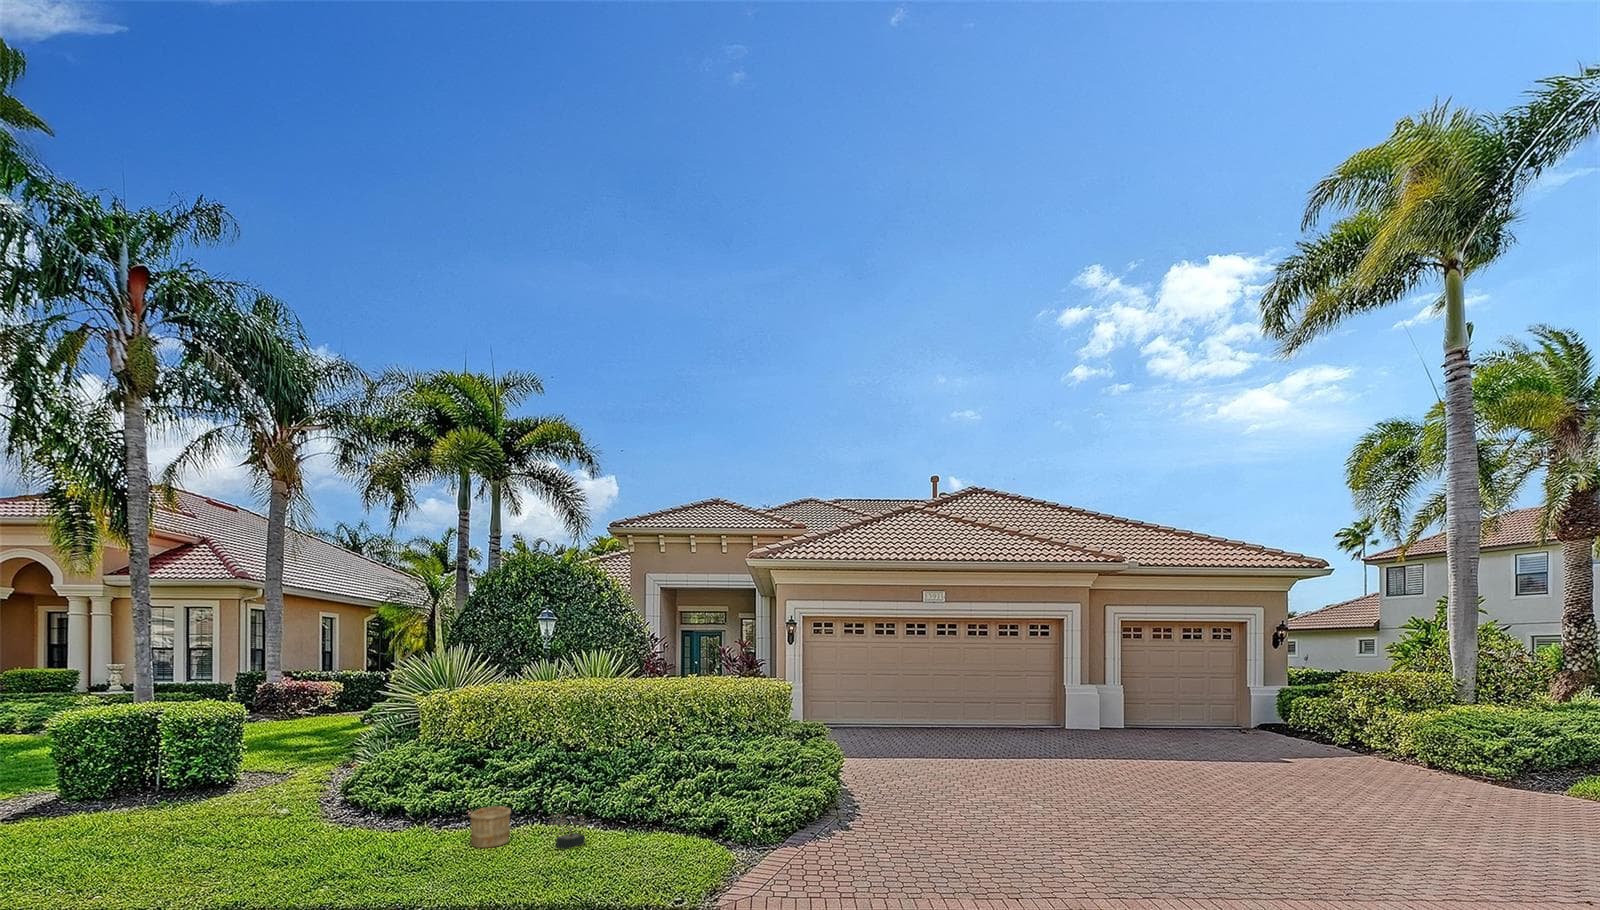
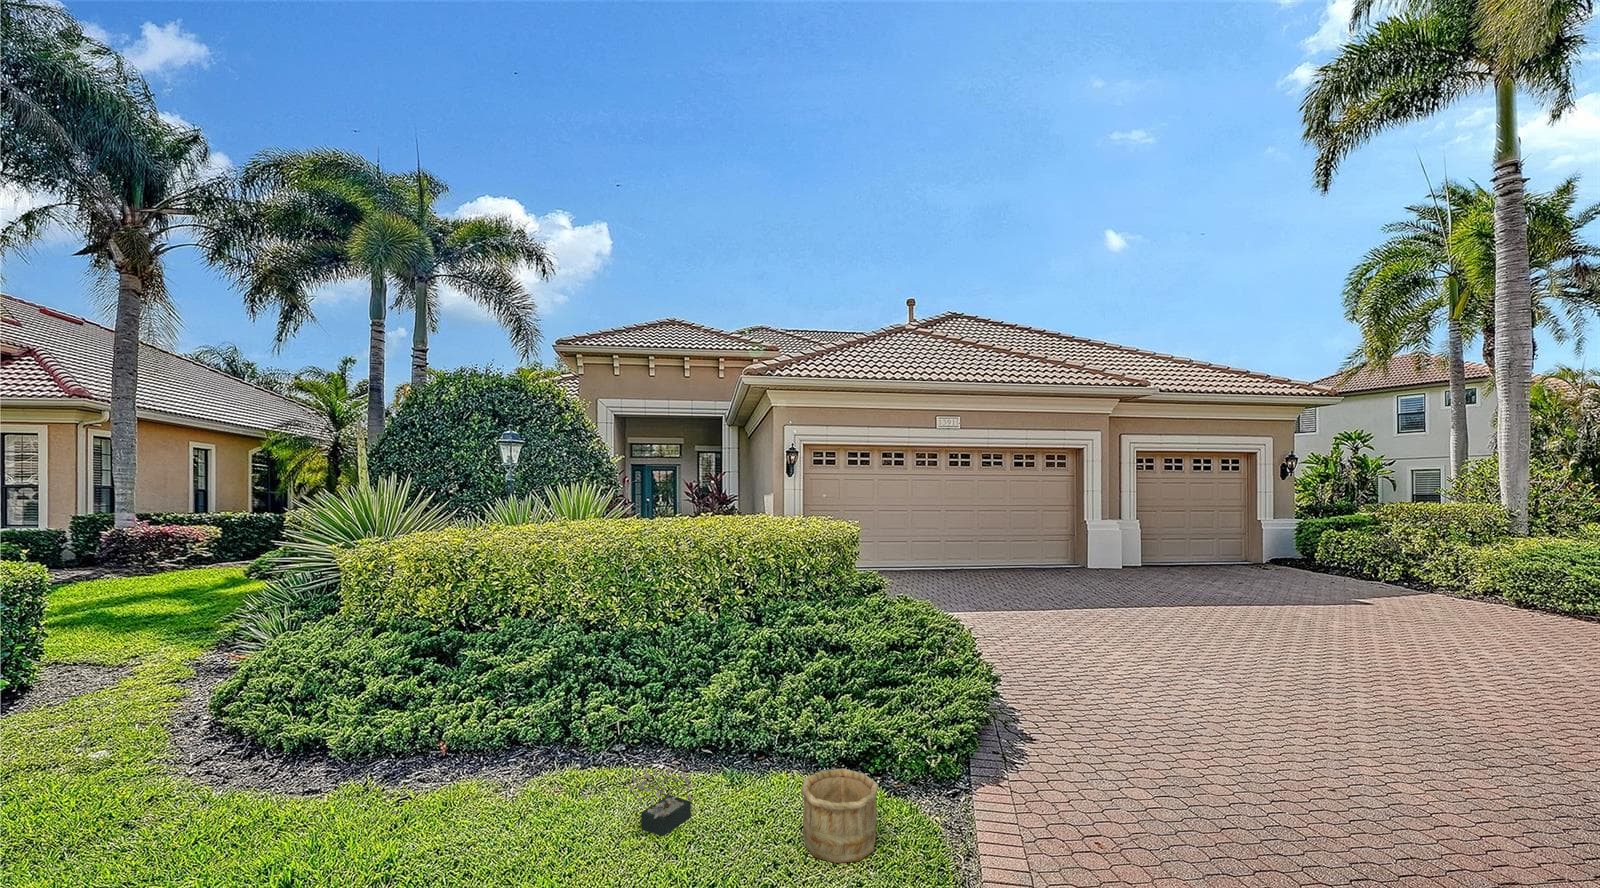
wooden bucket: present [470,806,511,848] -> present [801,768,878,863]

